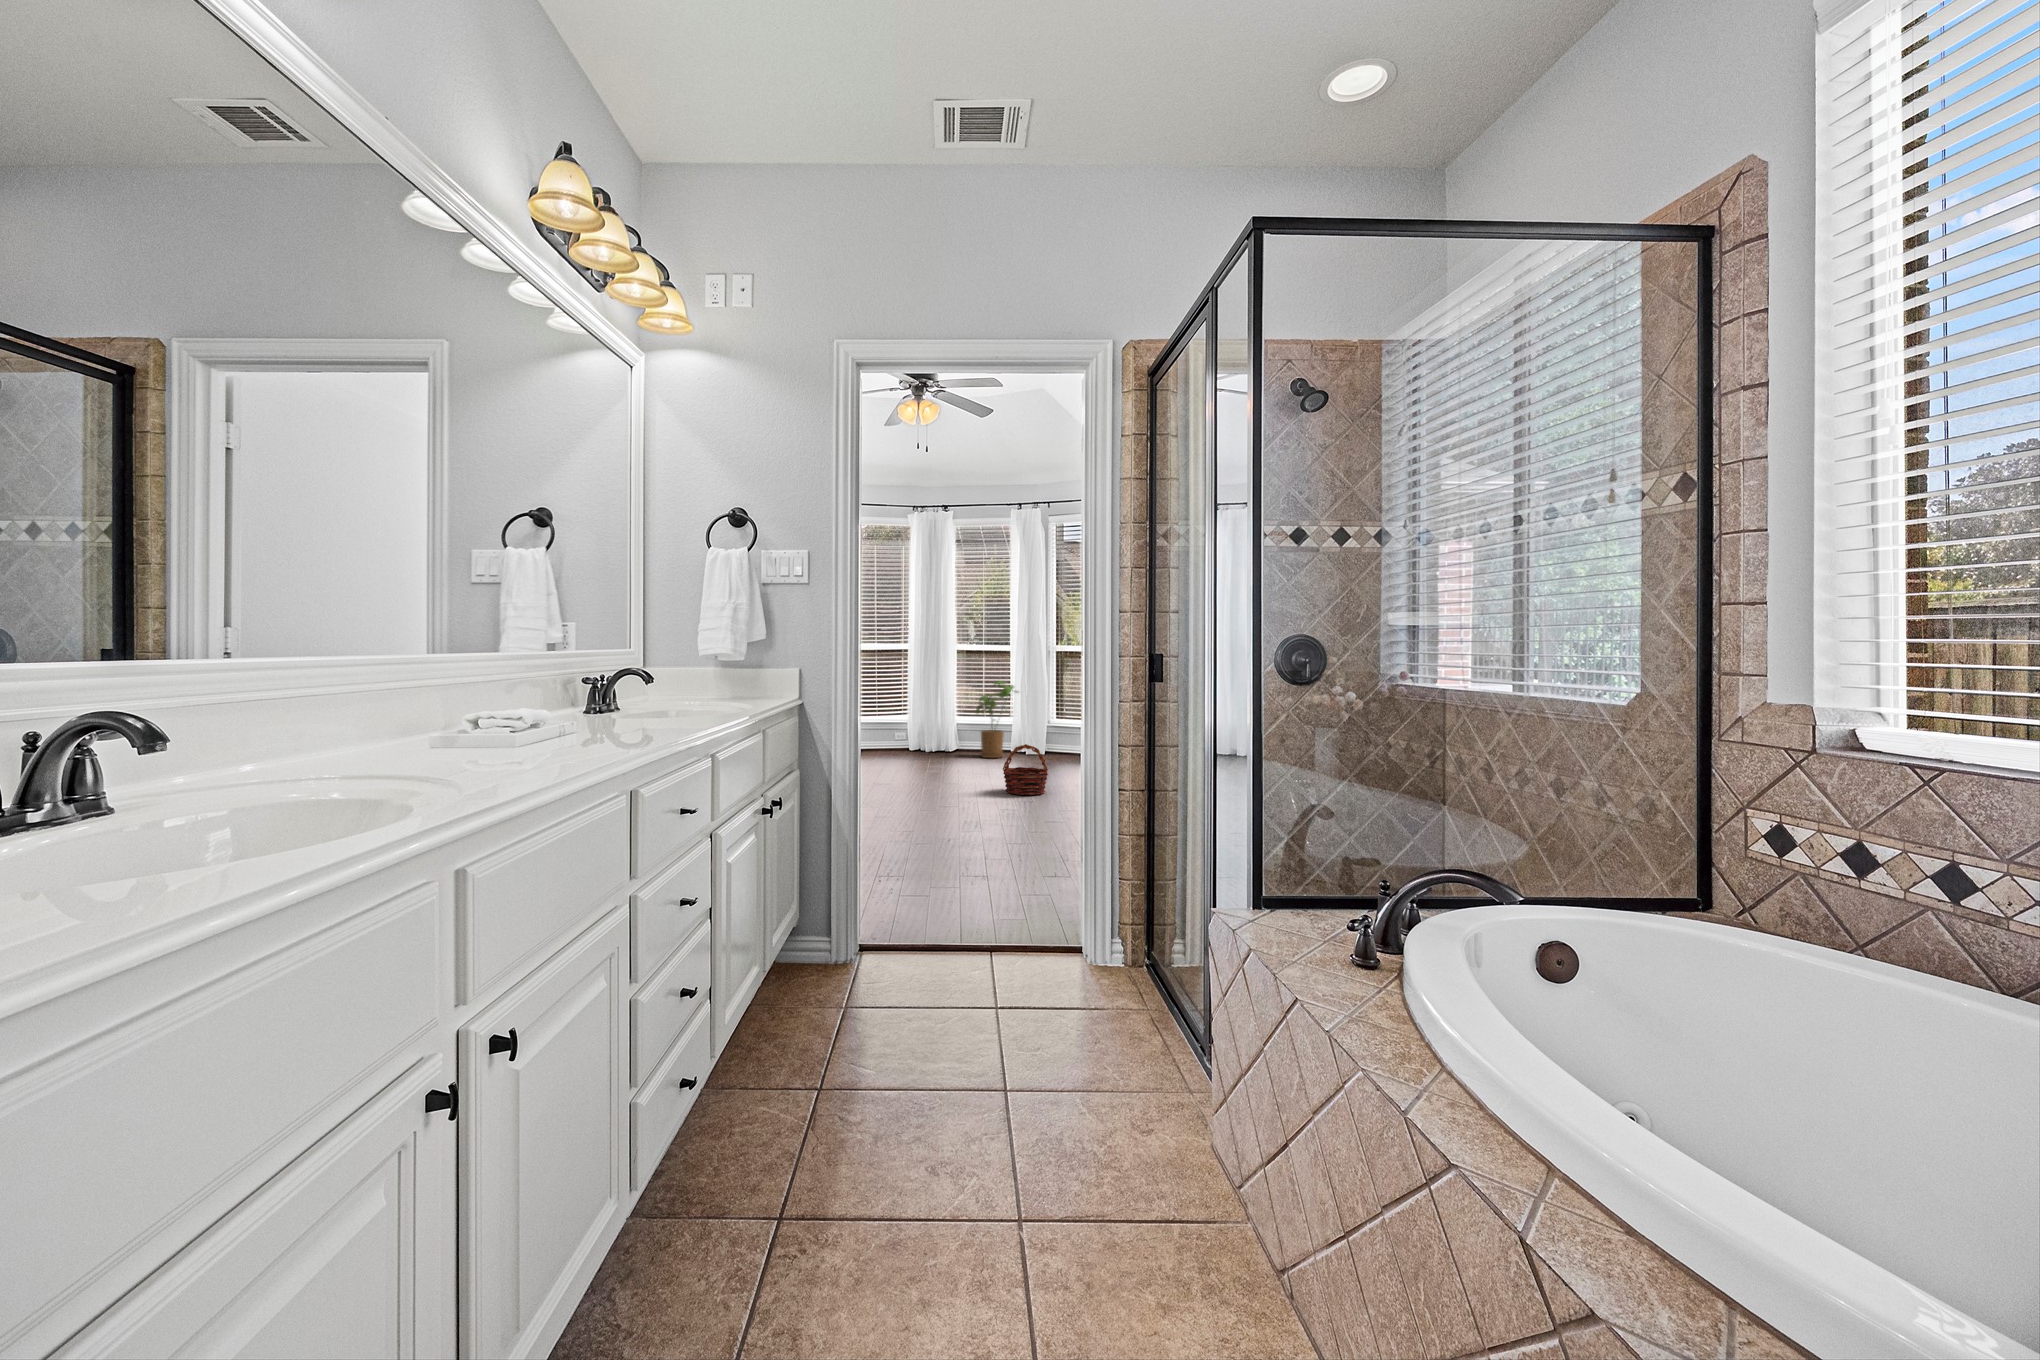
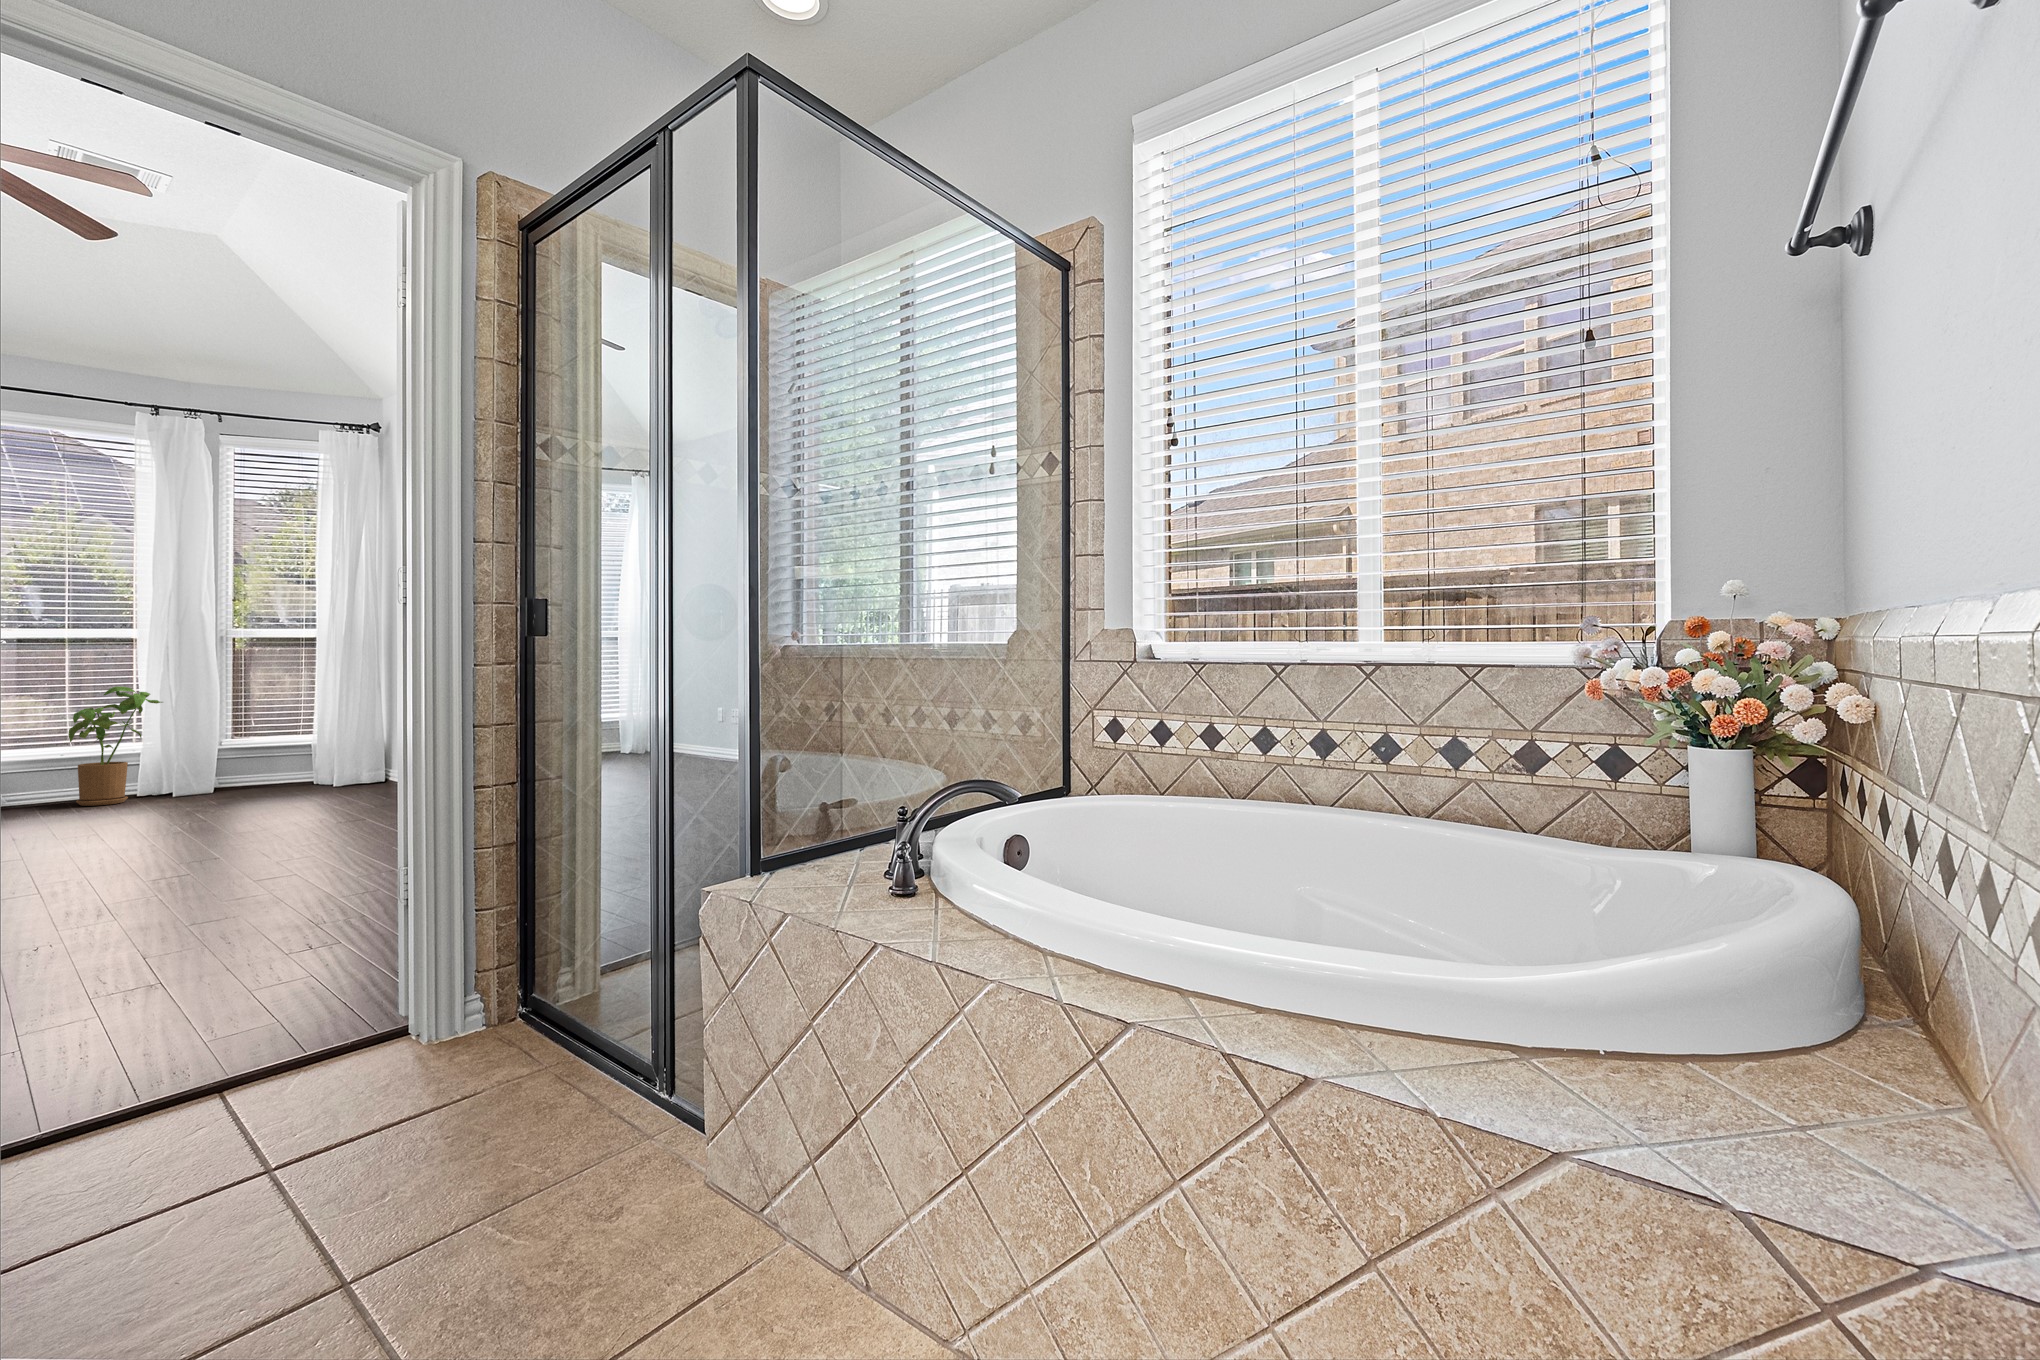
basket: present [1003,744,1048,795] -> none [154,769,243,845]

